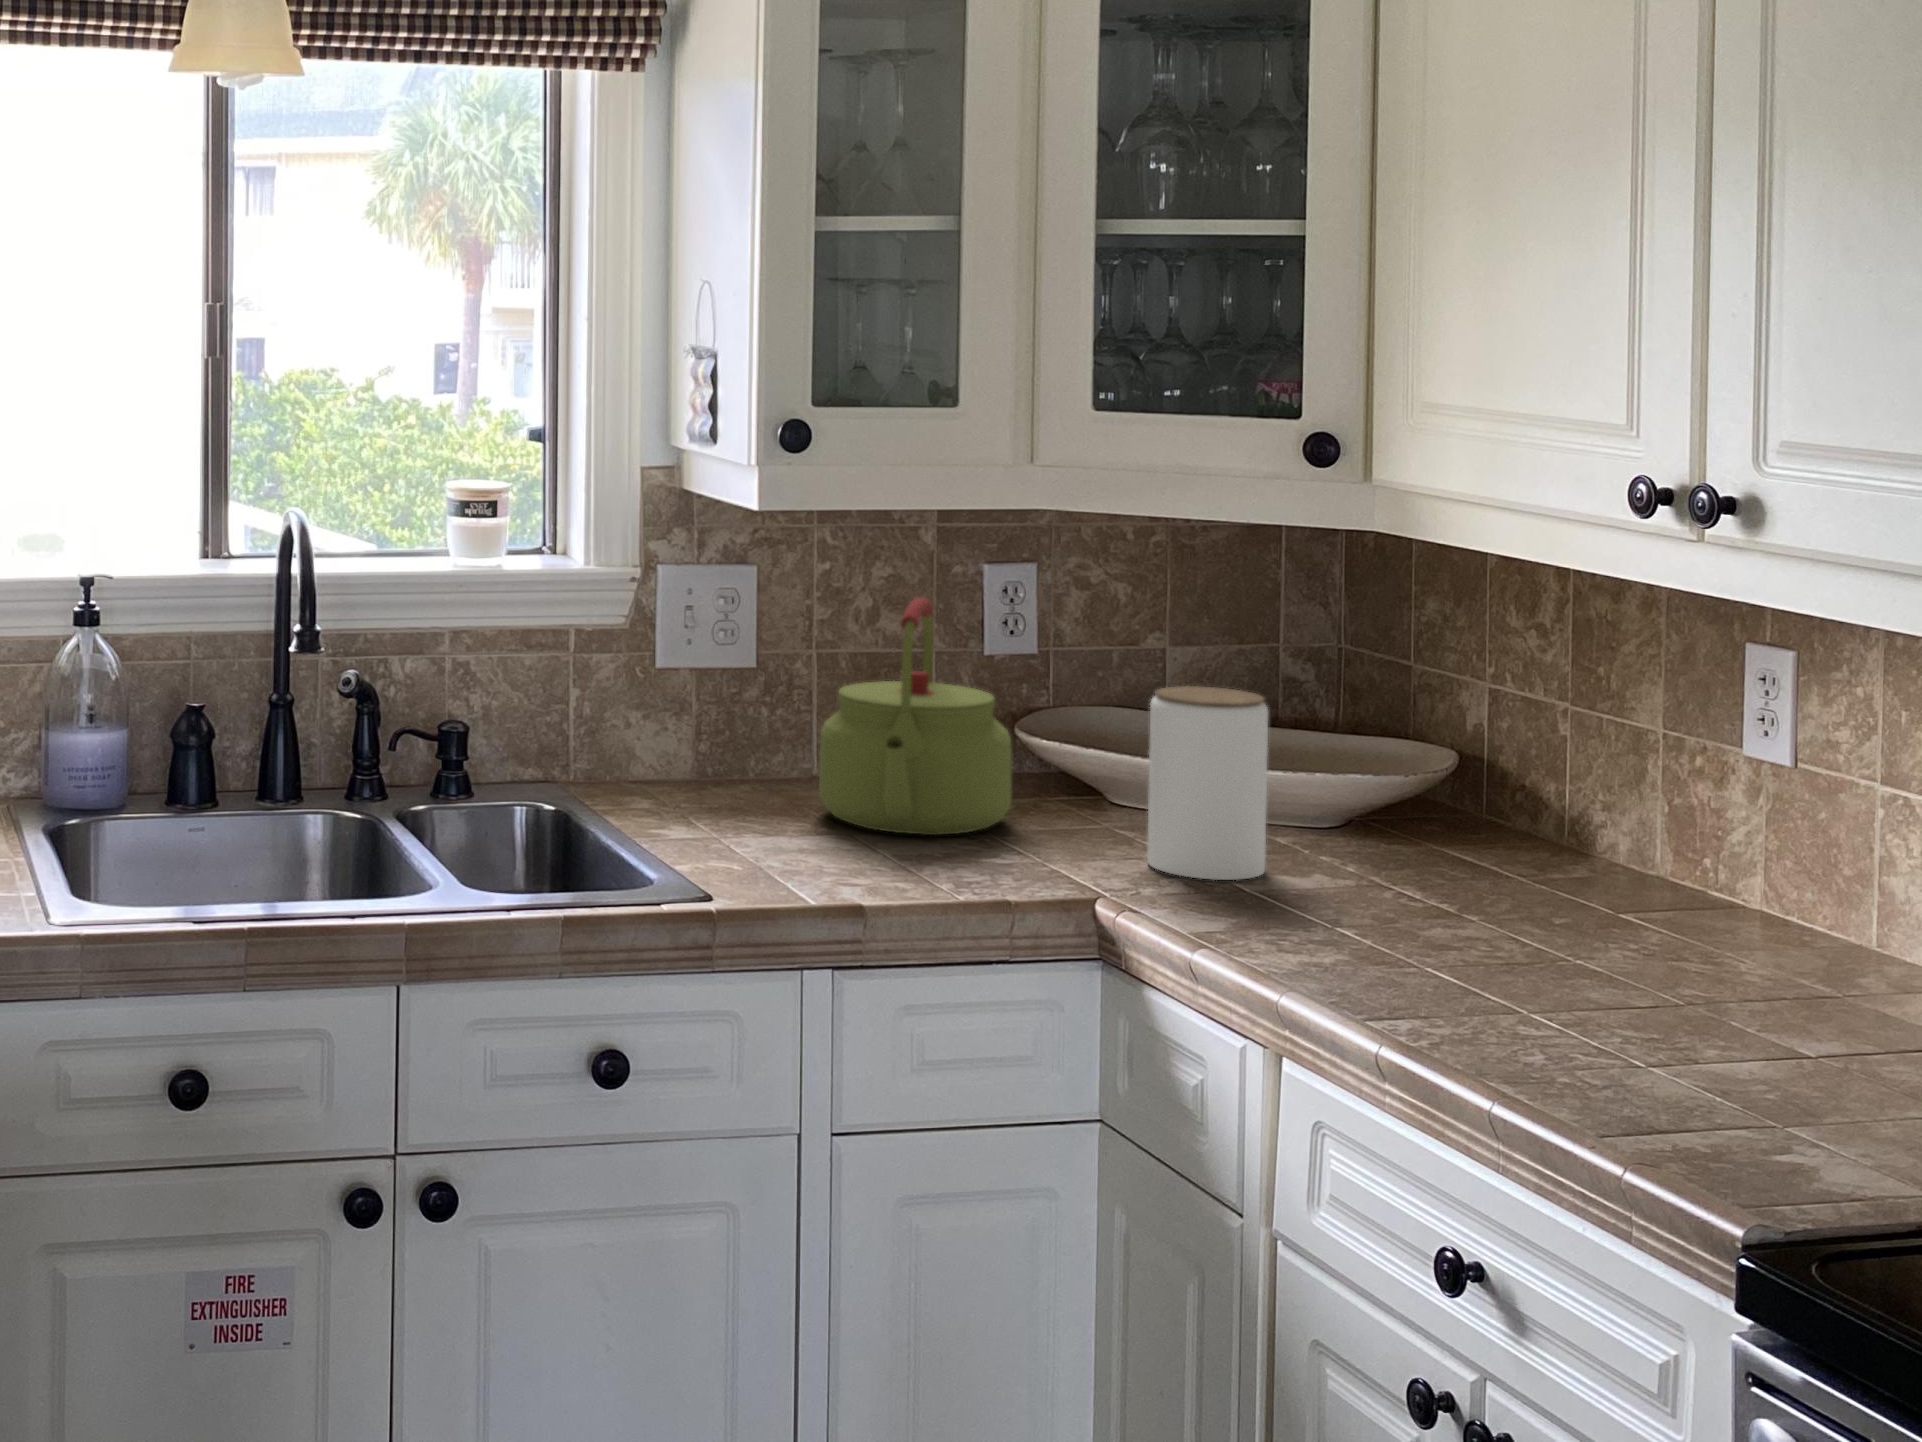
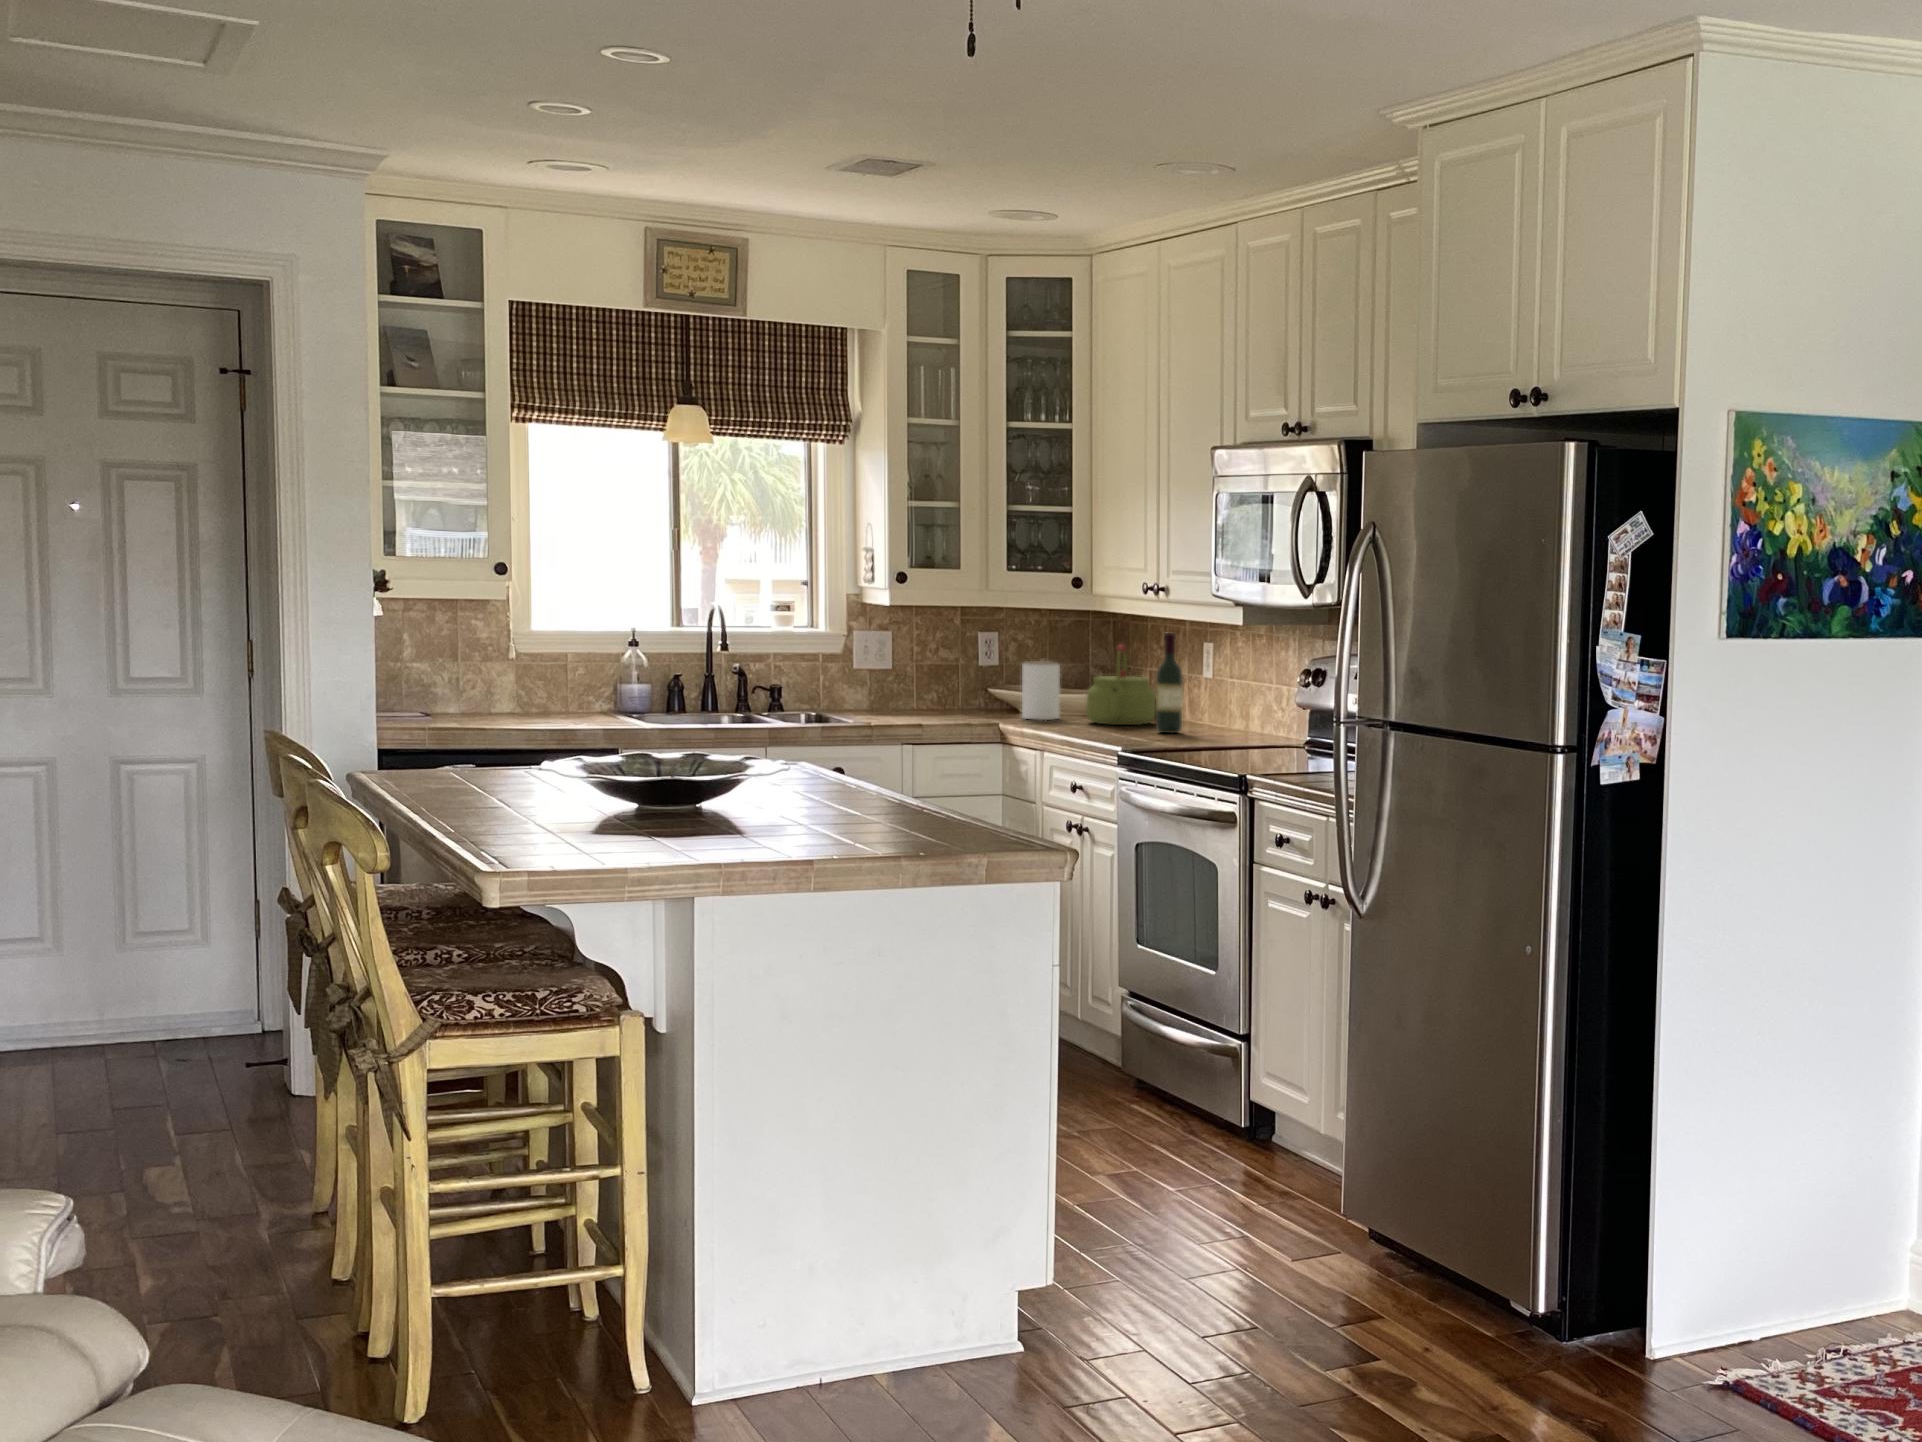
kettle: present [819,597,1011,835] -> present [1086,644,1155,725]
wine bottle: none [1715,666,1827,1043] -> present [1156,633,1183,733]

